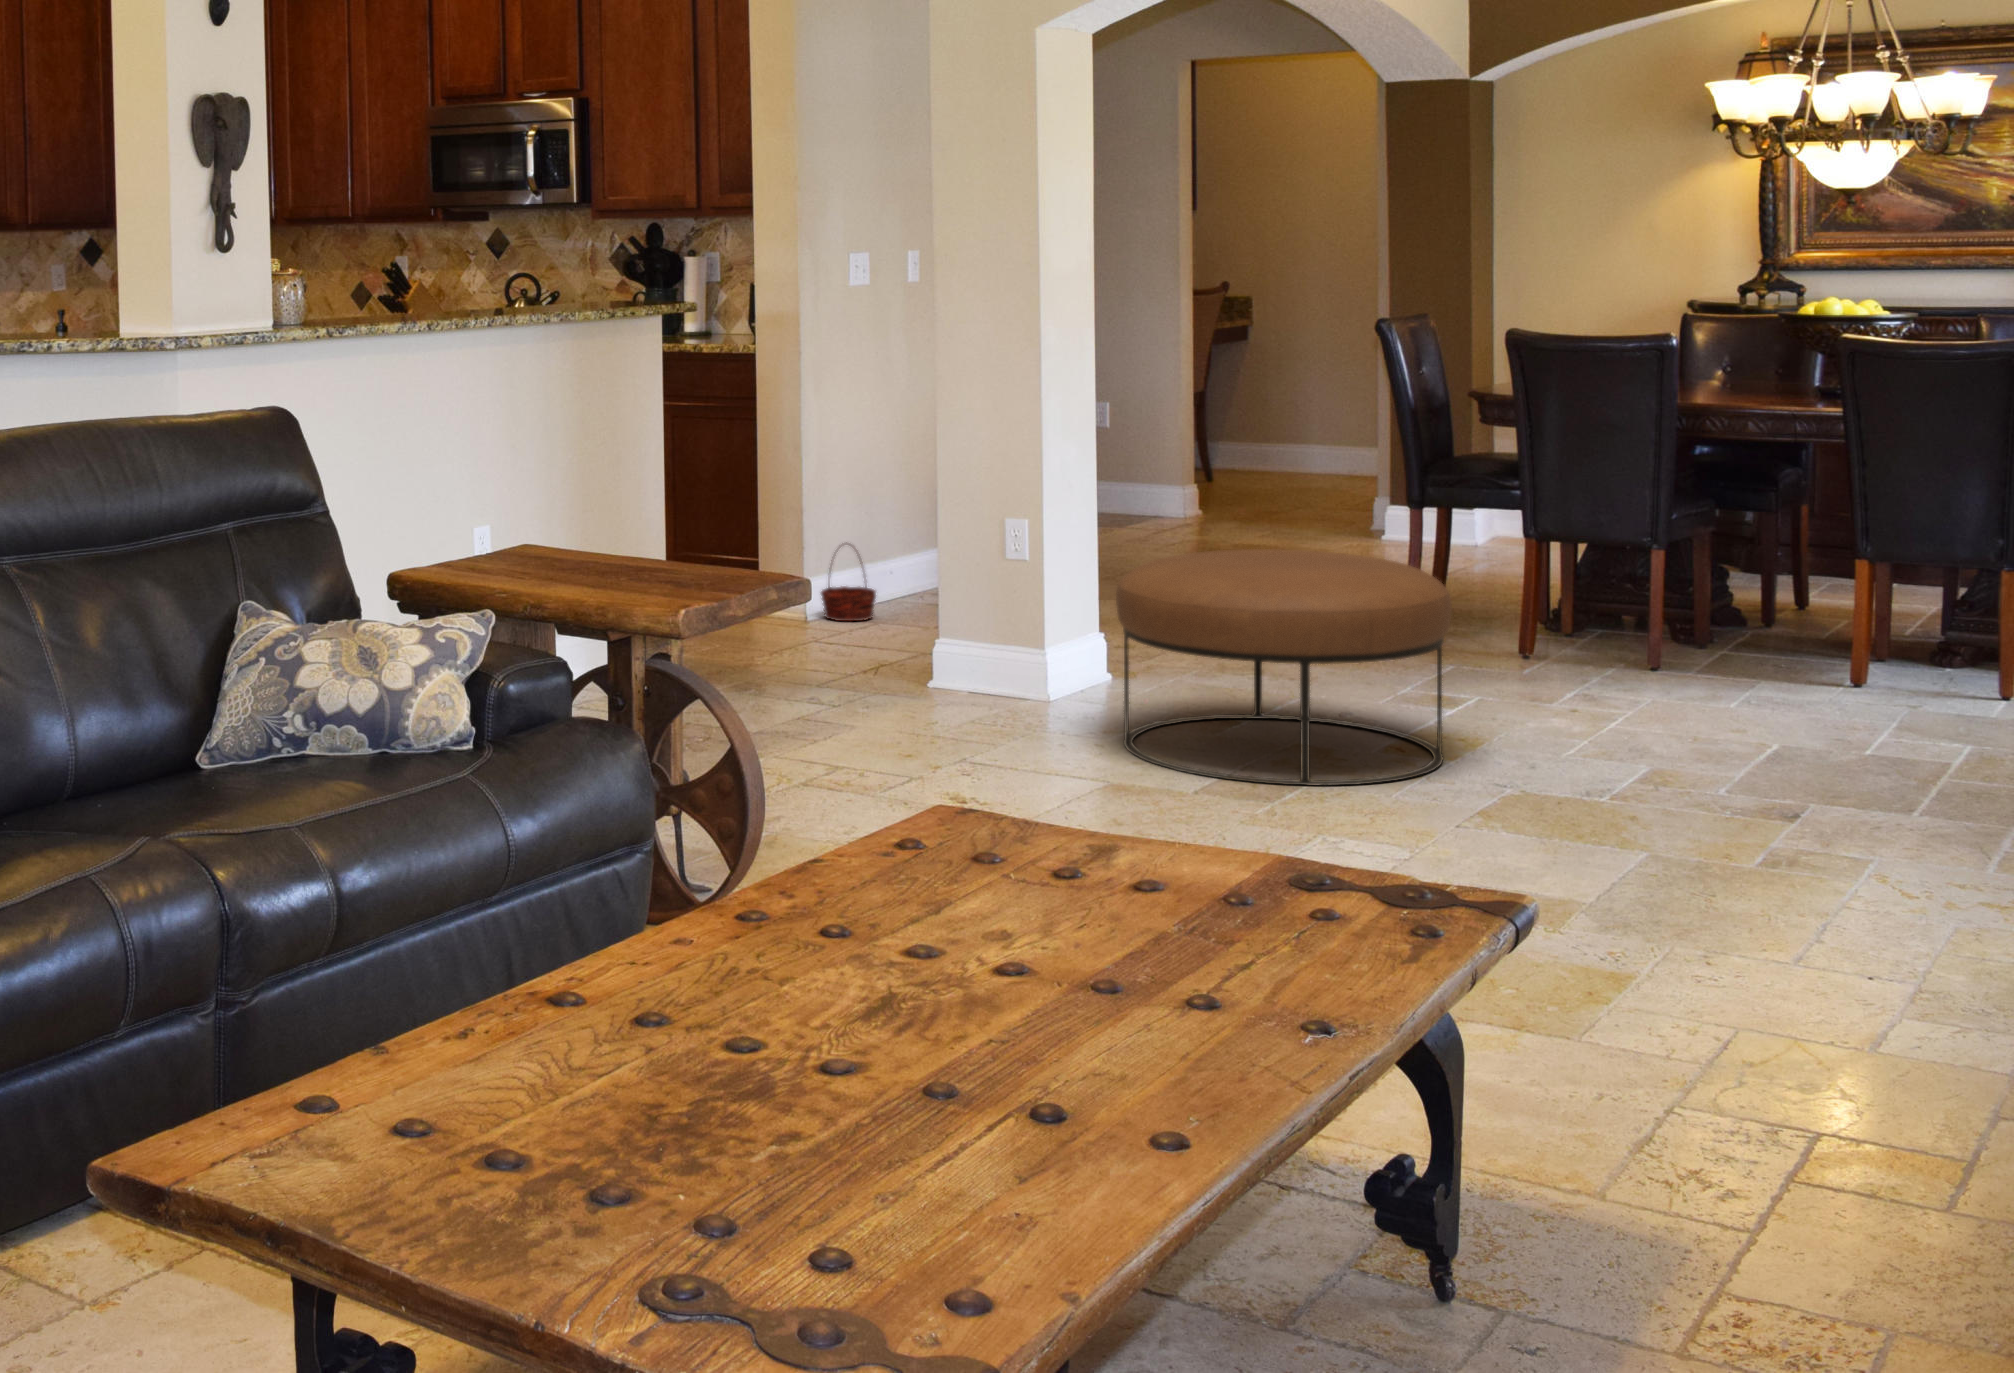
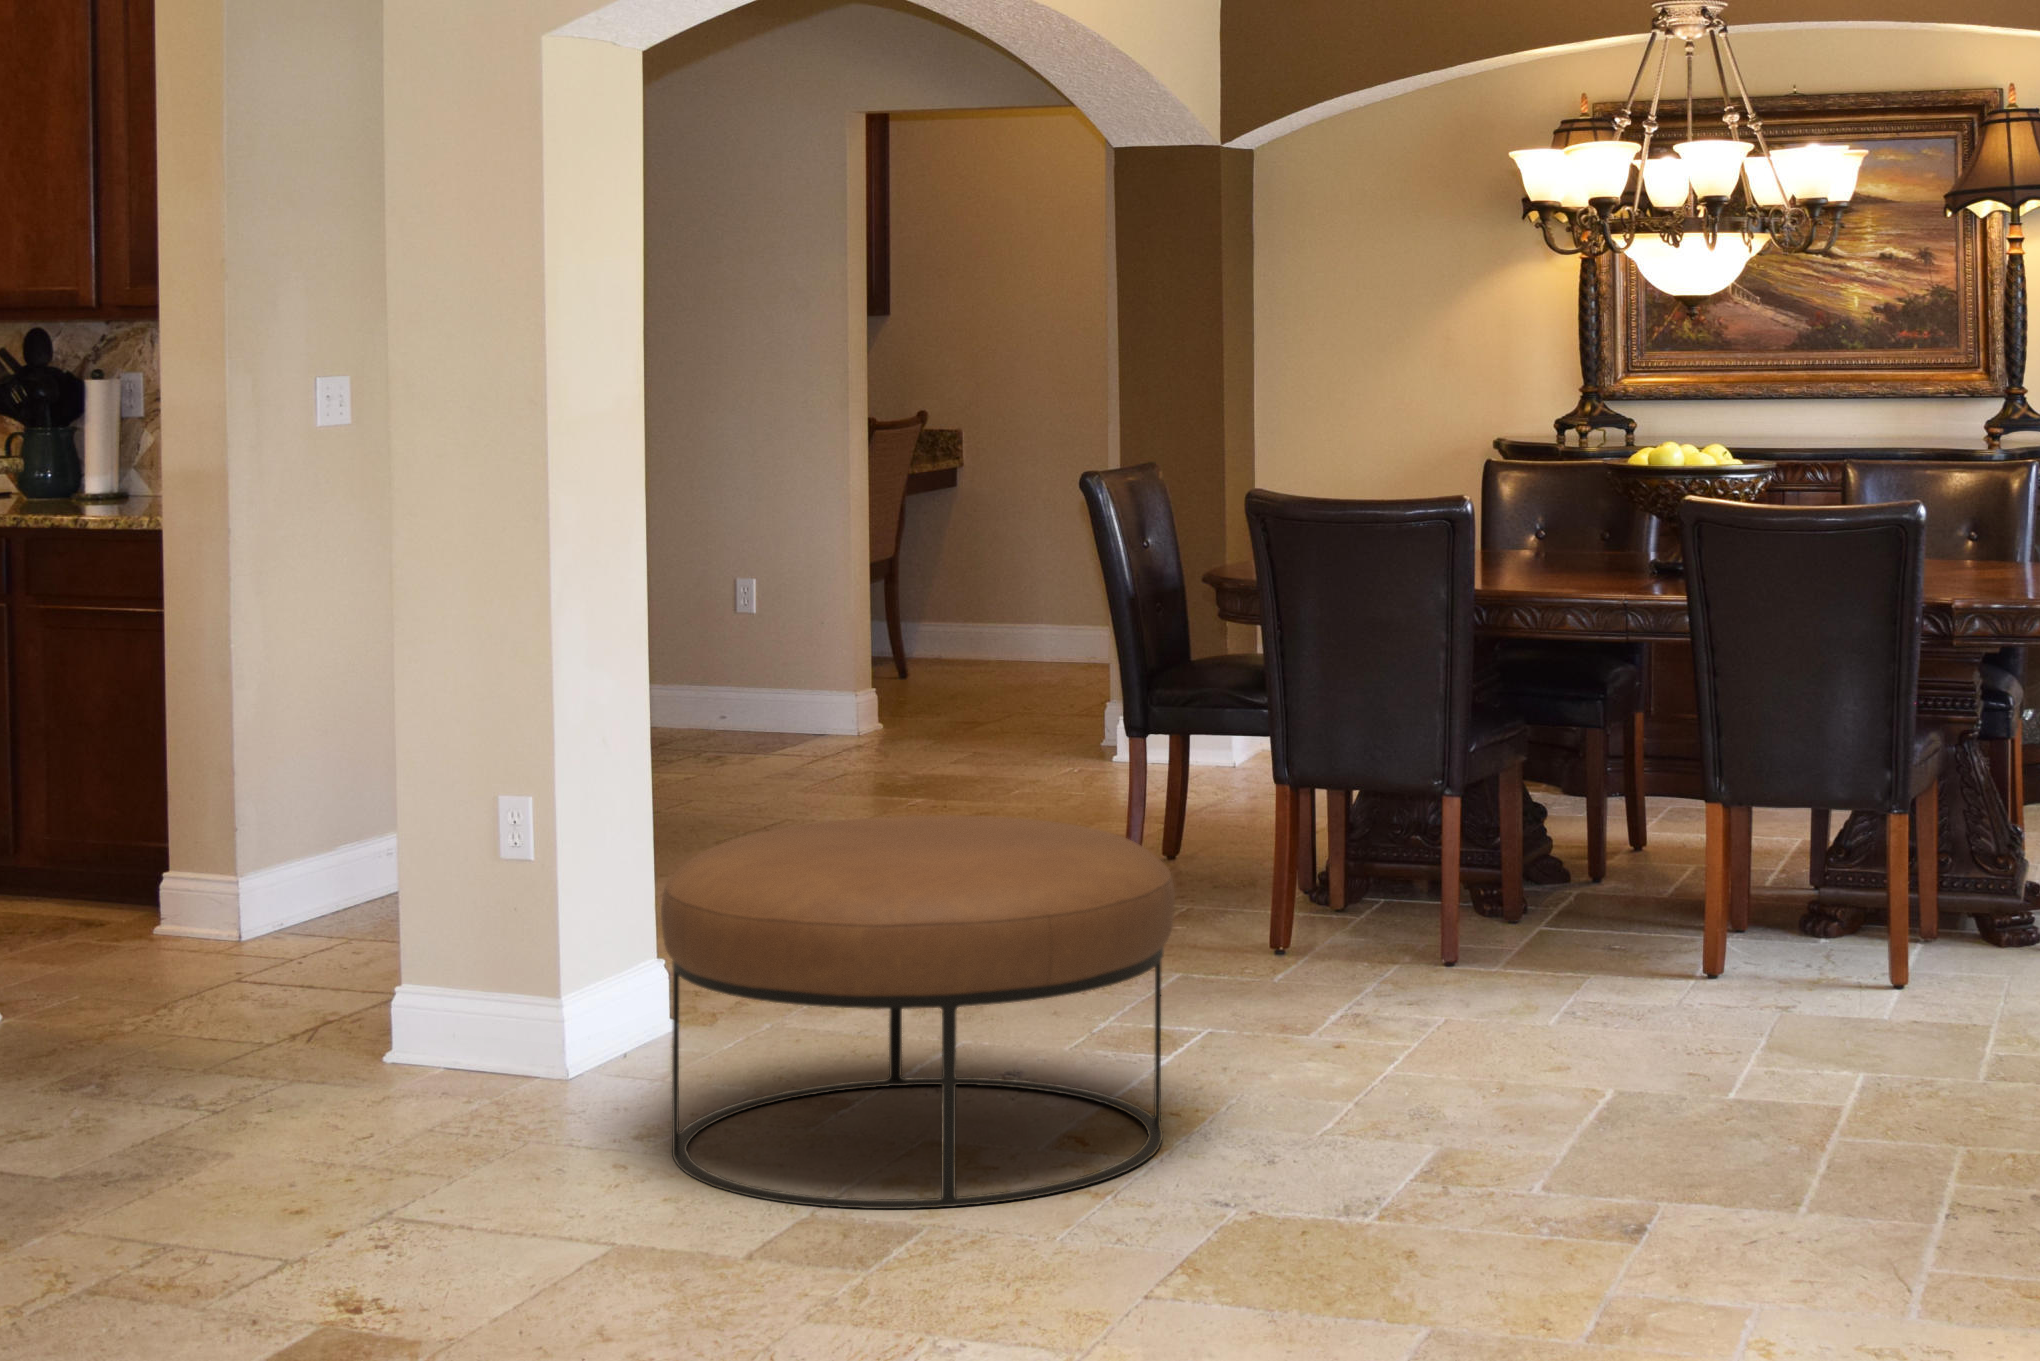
basket: present [821,560,876,621] -> none [225,818,324,950]

